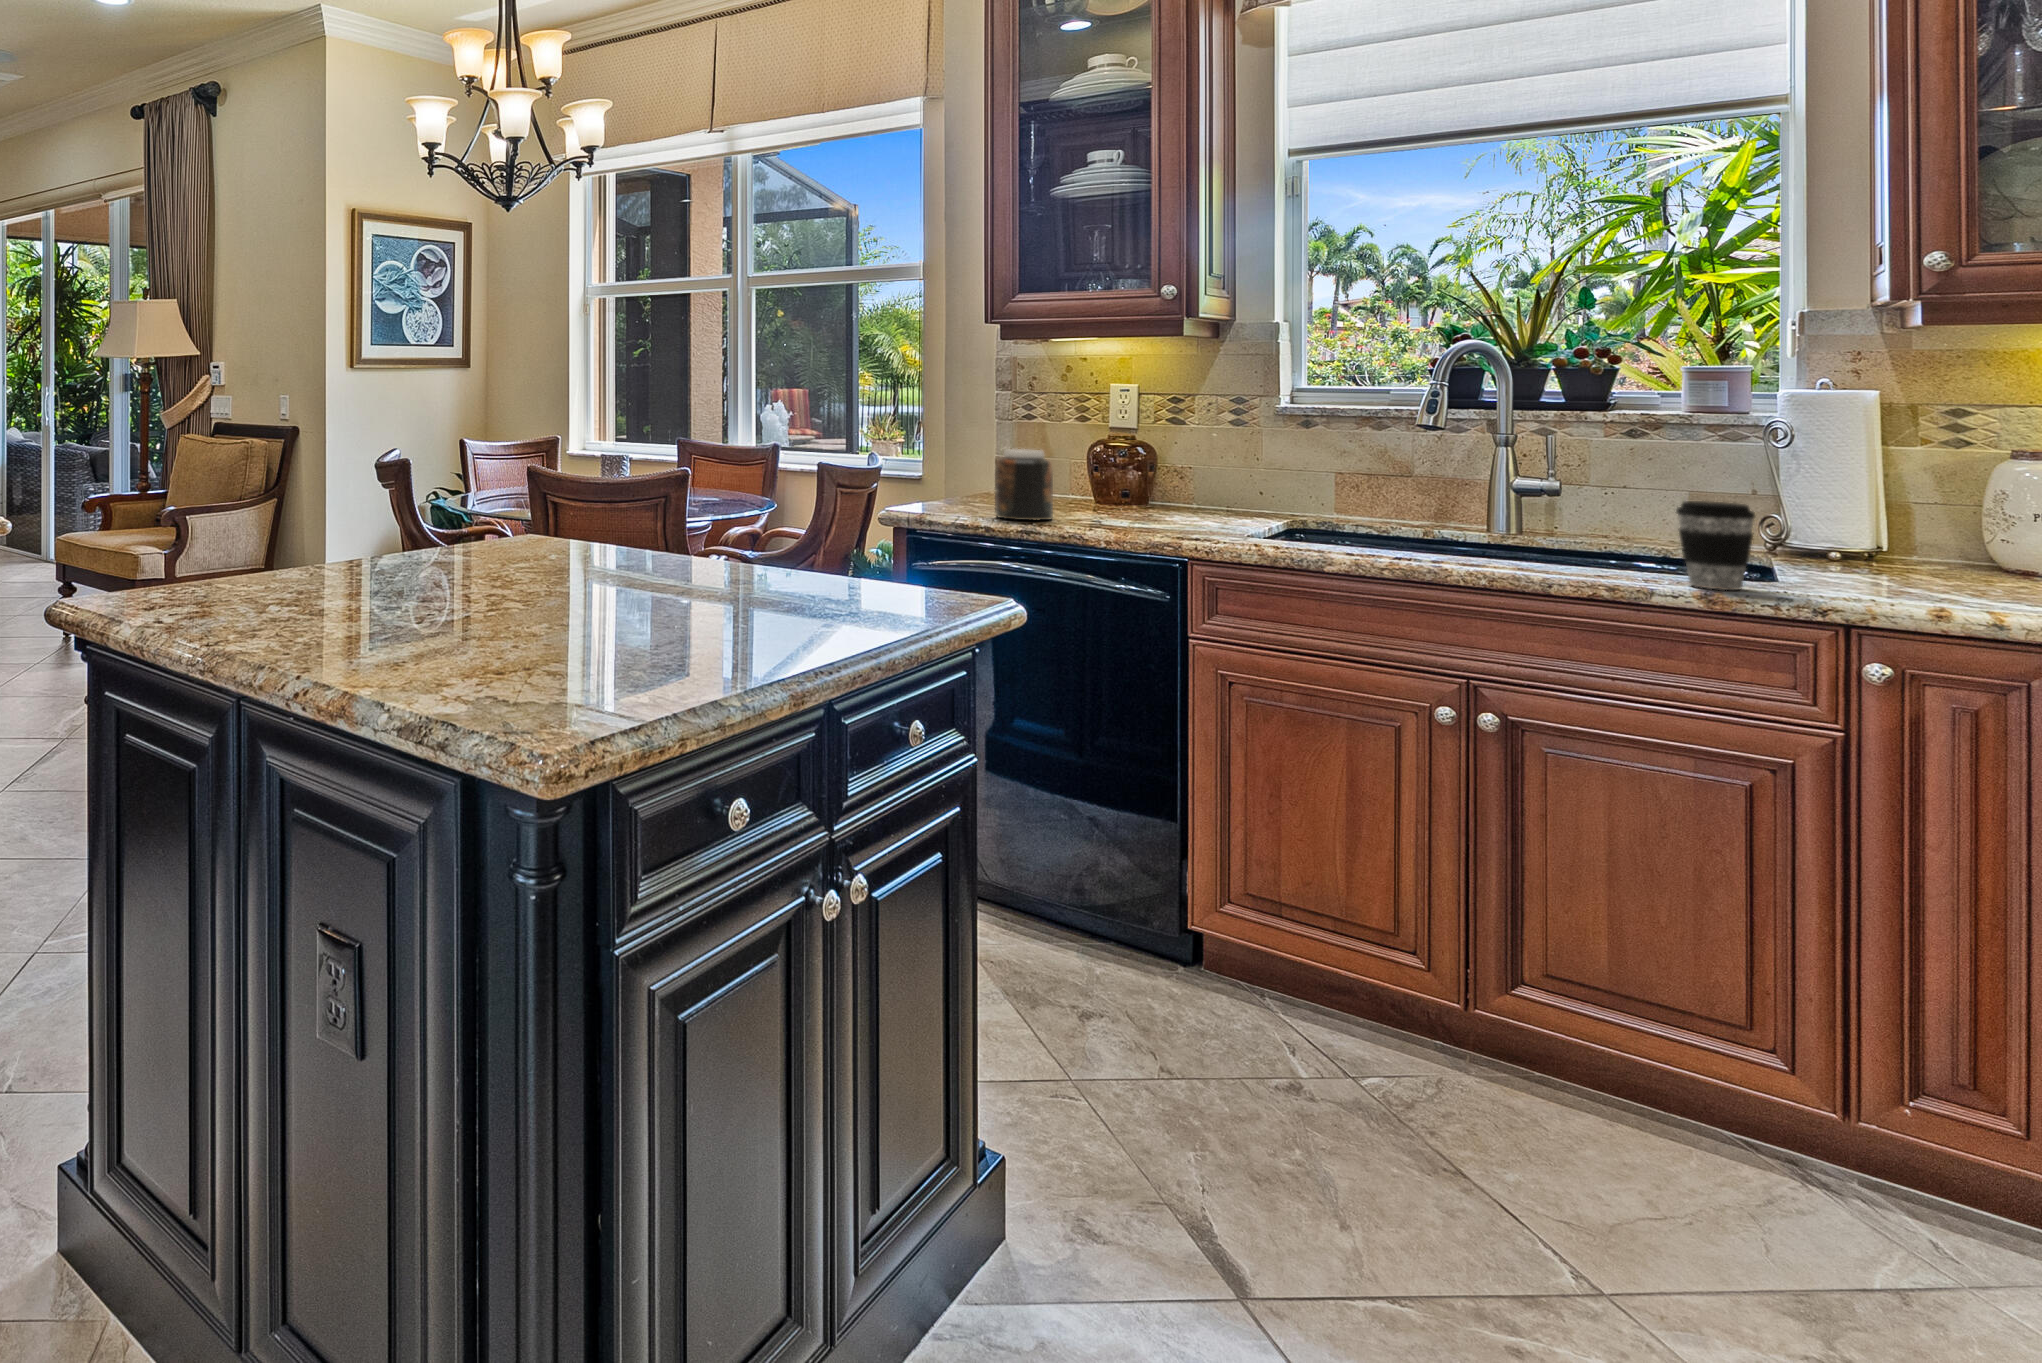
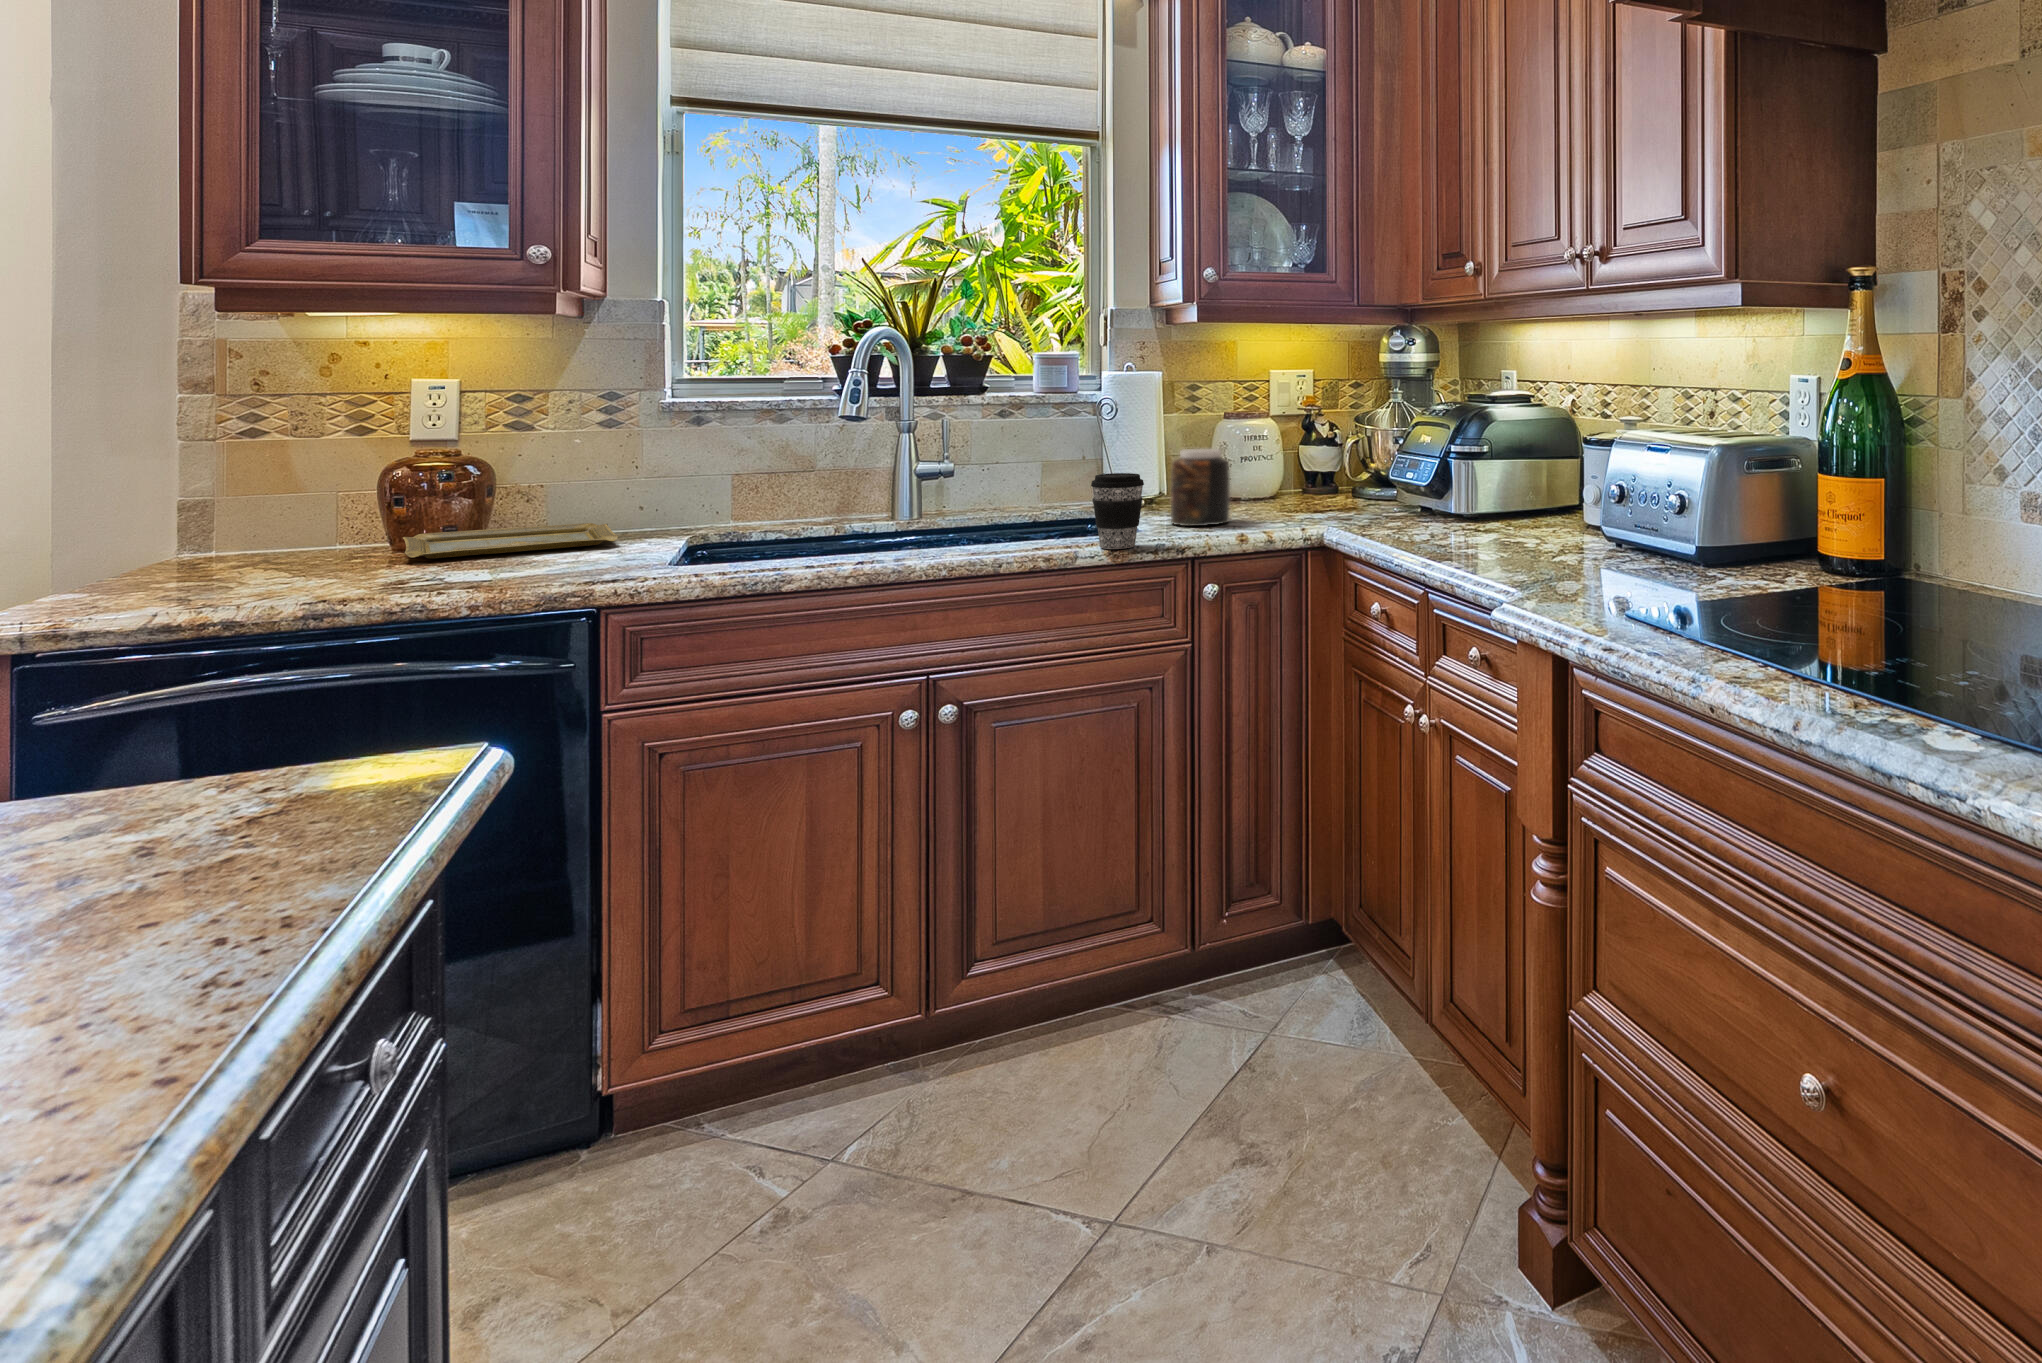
jar: present [995,449,1053,520] -> present [1171,449,1230,526]
tray: none [1091,496,1232,518] -> present [403,523,618,559]

